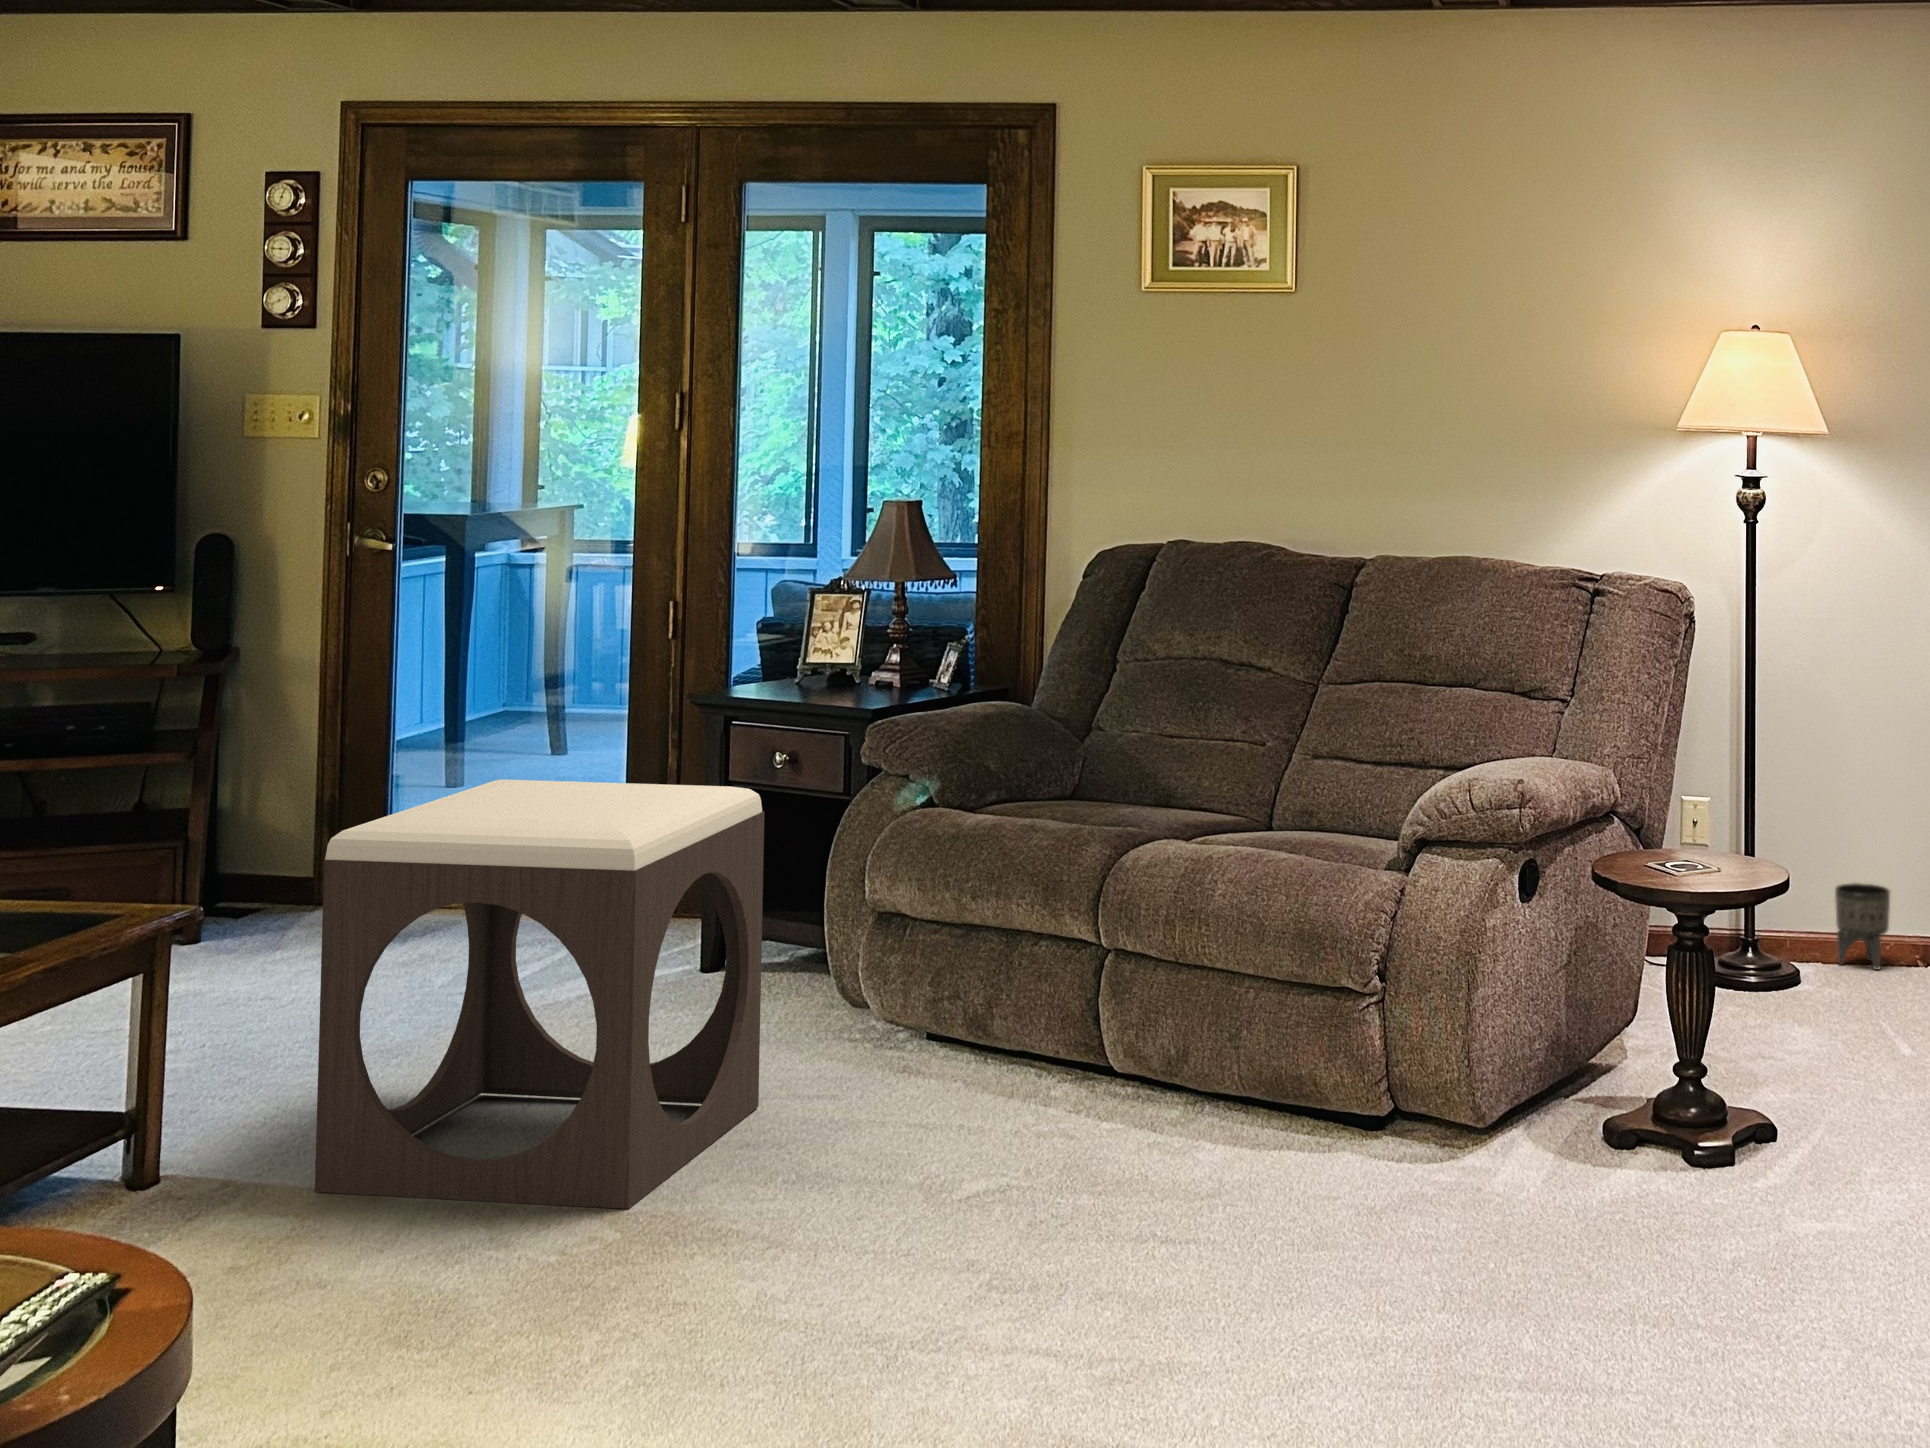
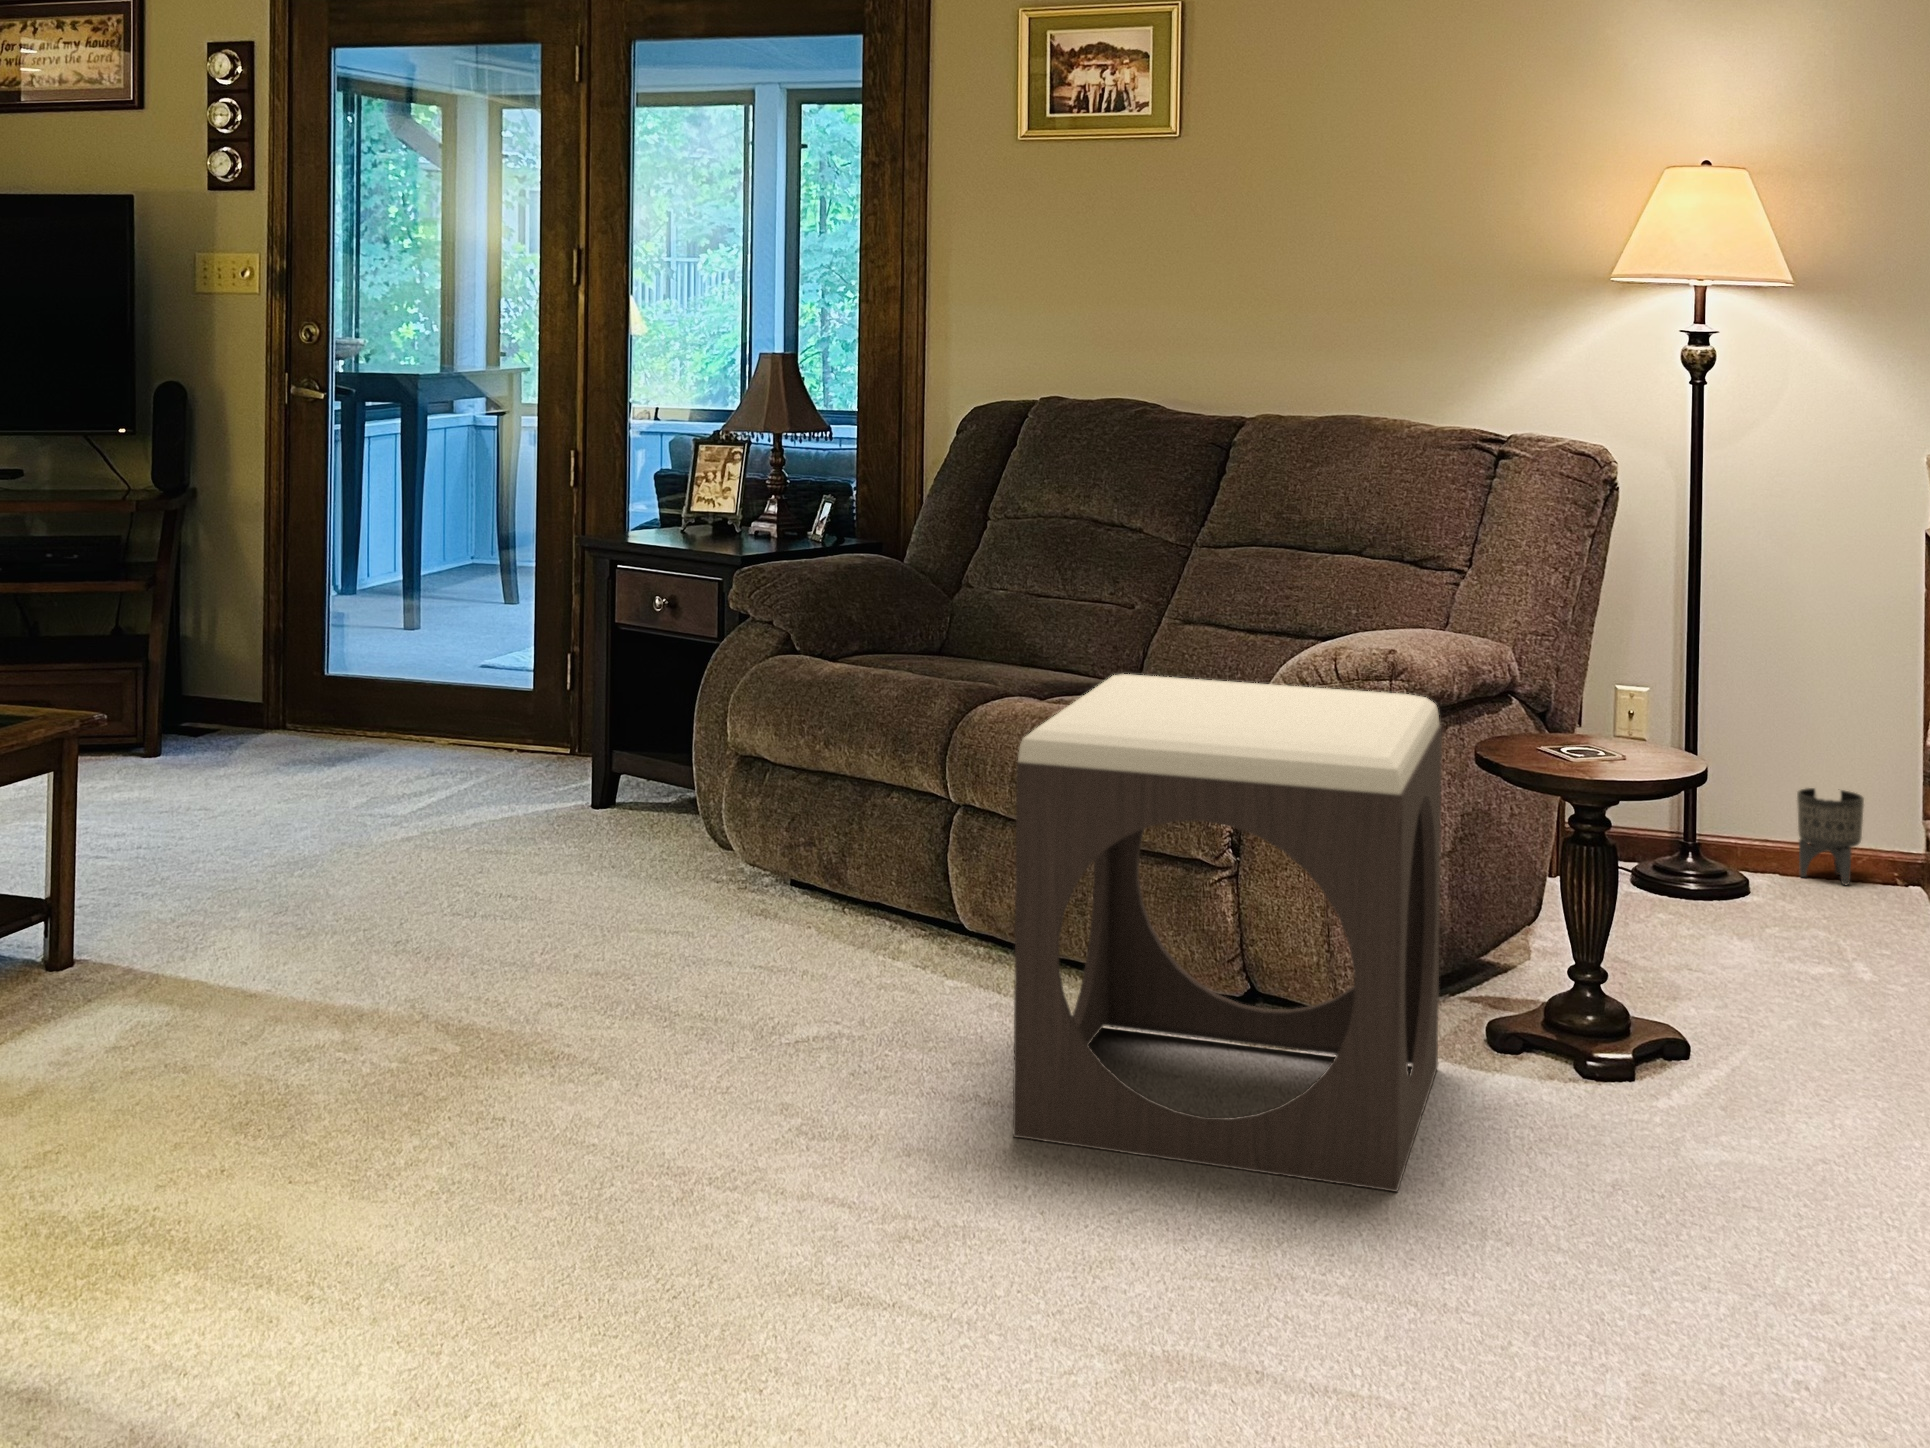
footstool: present [315,779,764,1209] -> present [1013,674,1442,1192]

